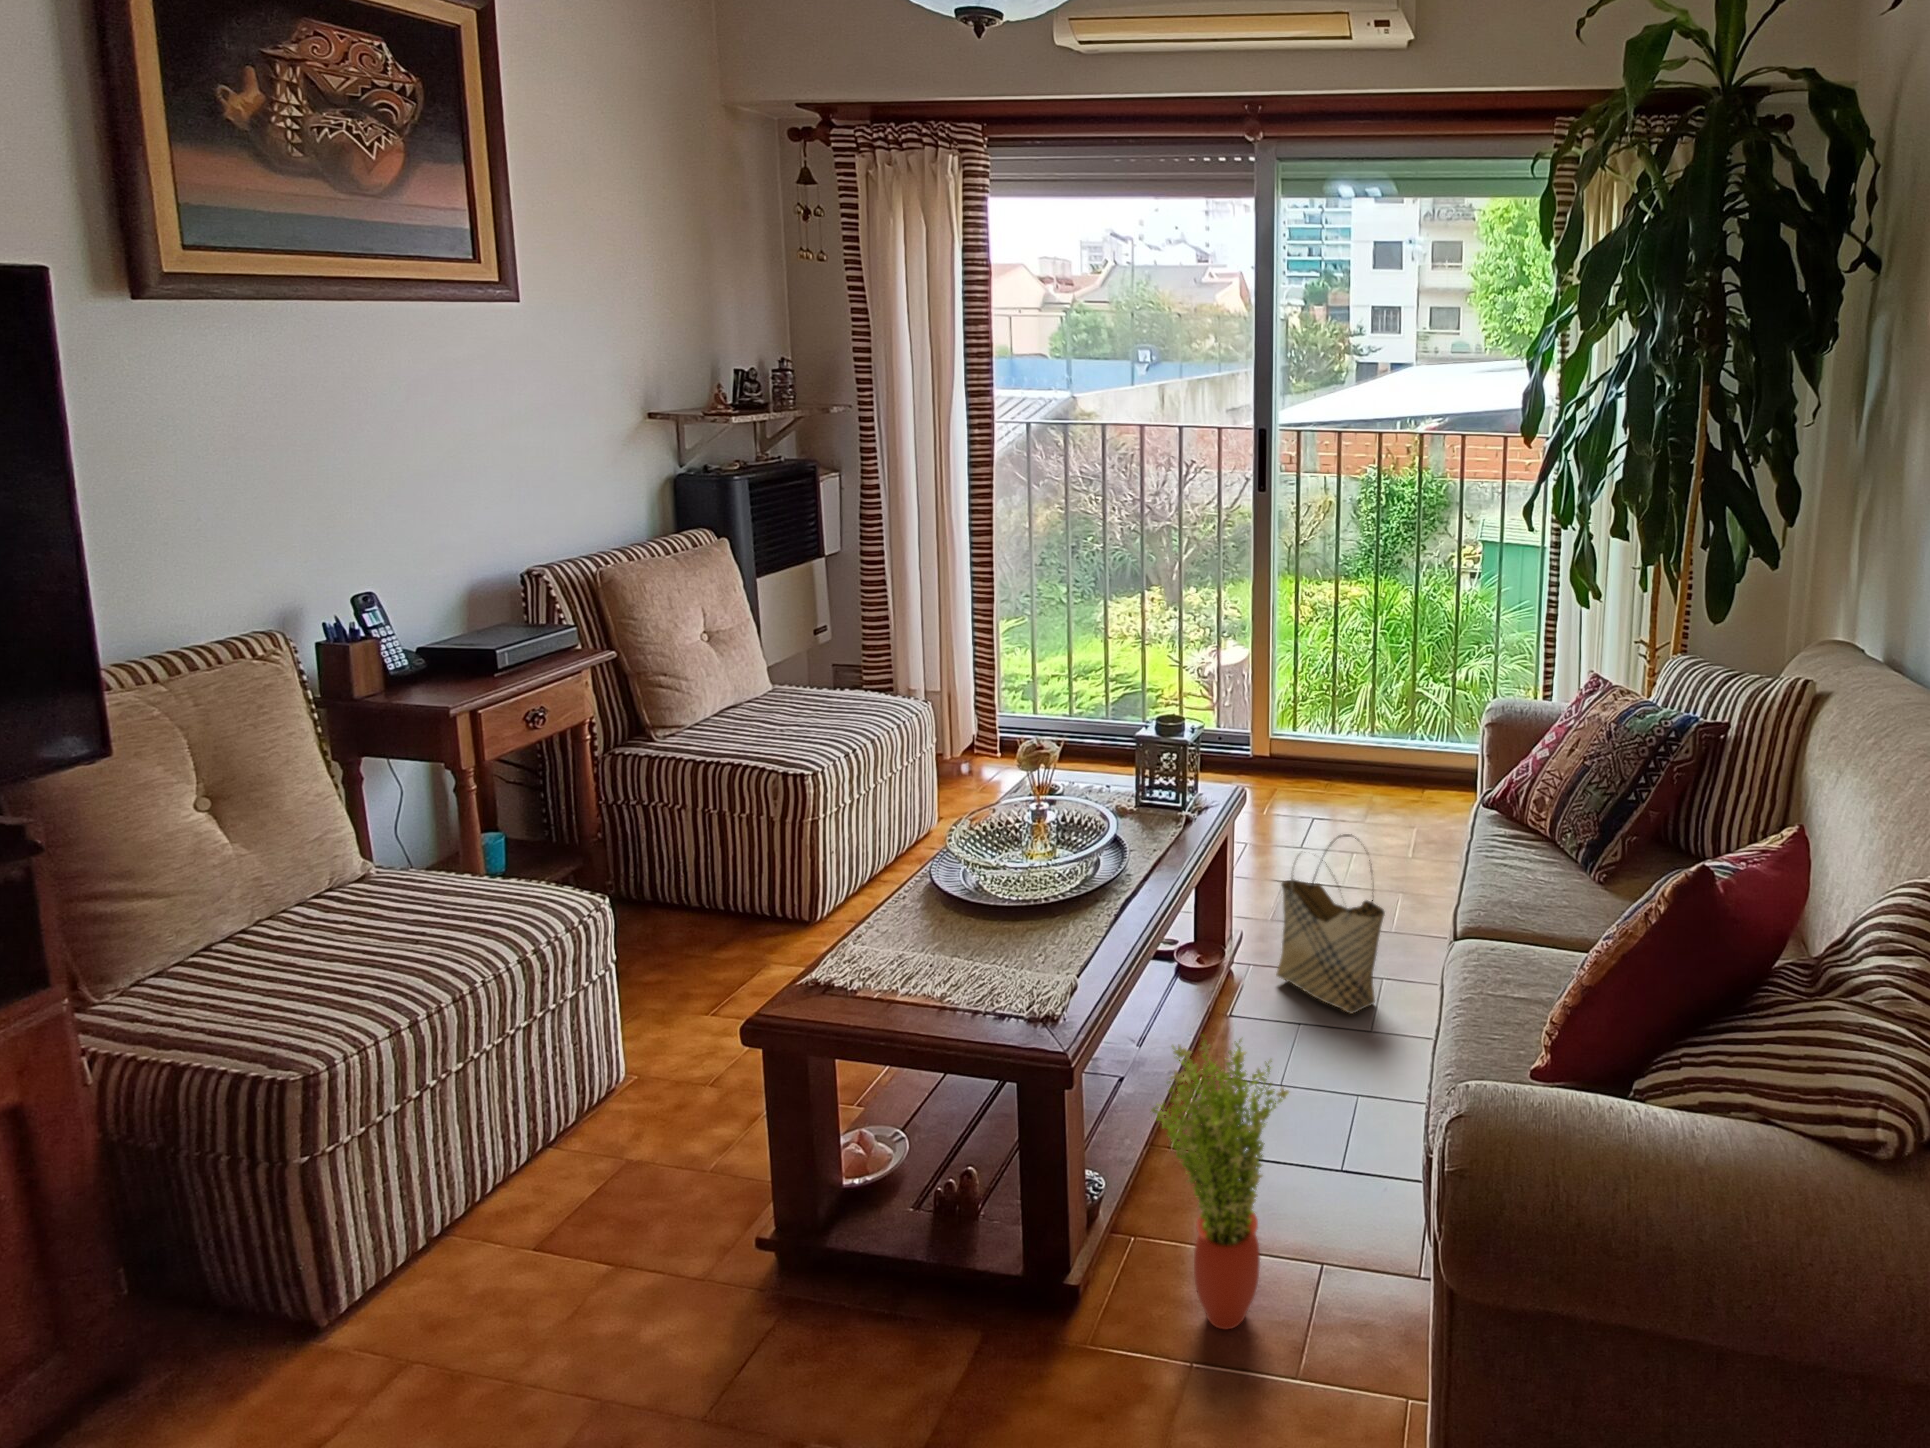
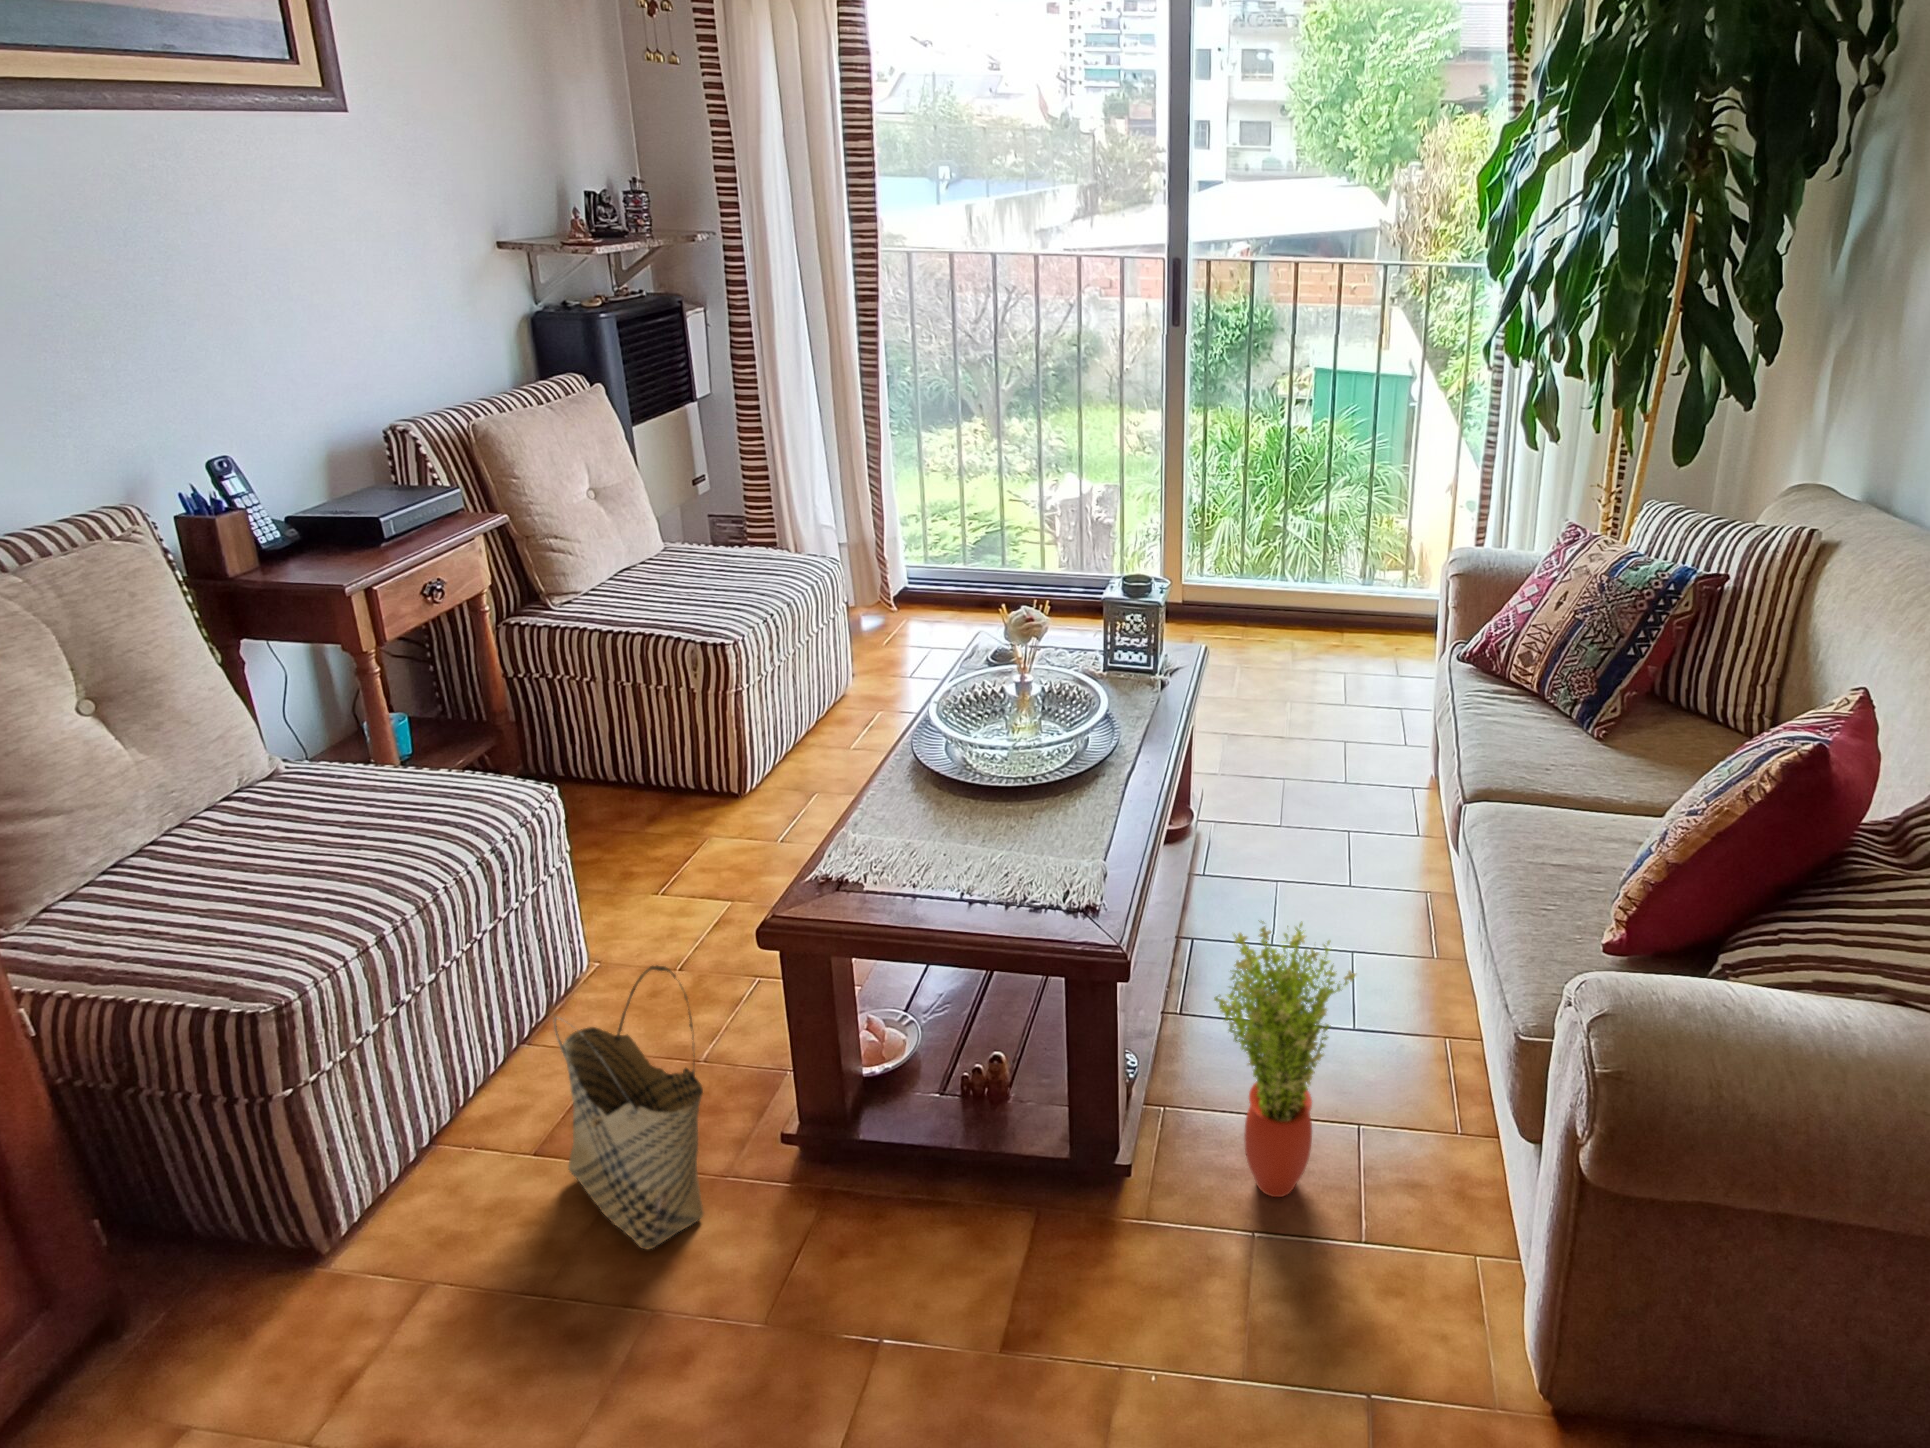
woven basket: present [1276,834,1385,1014] -> present [554,966,704,1249]

